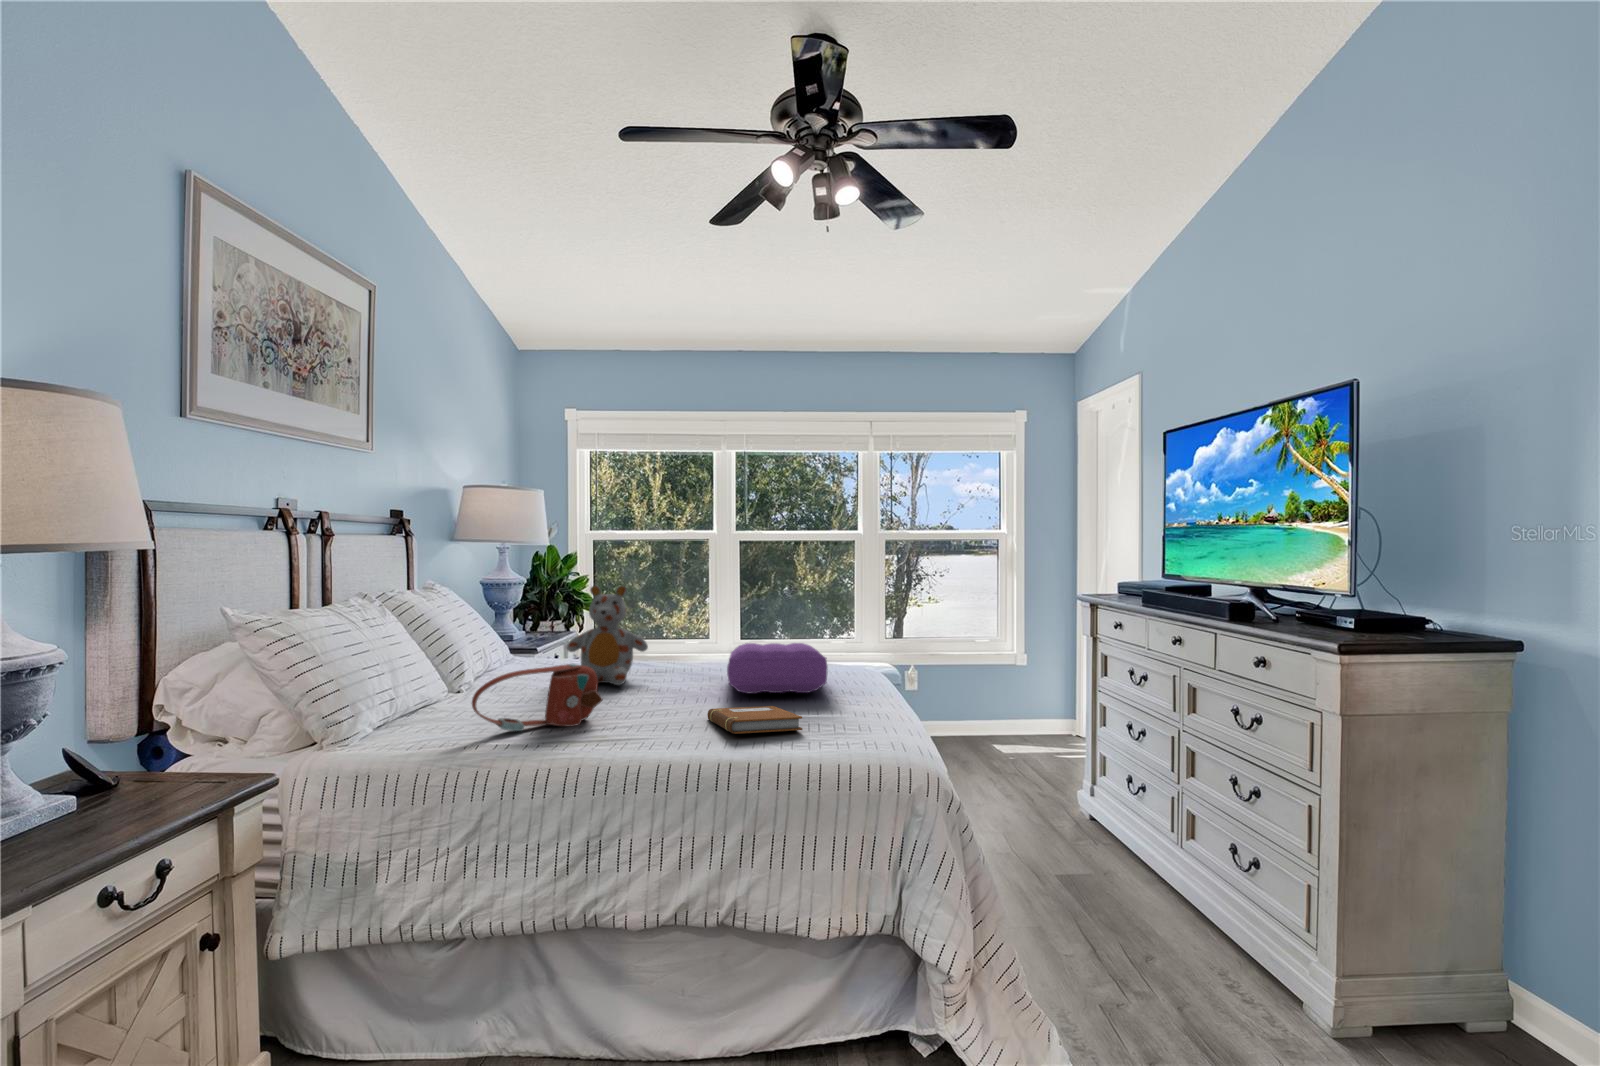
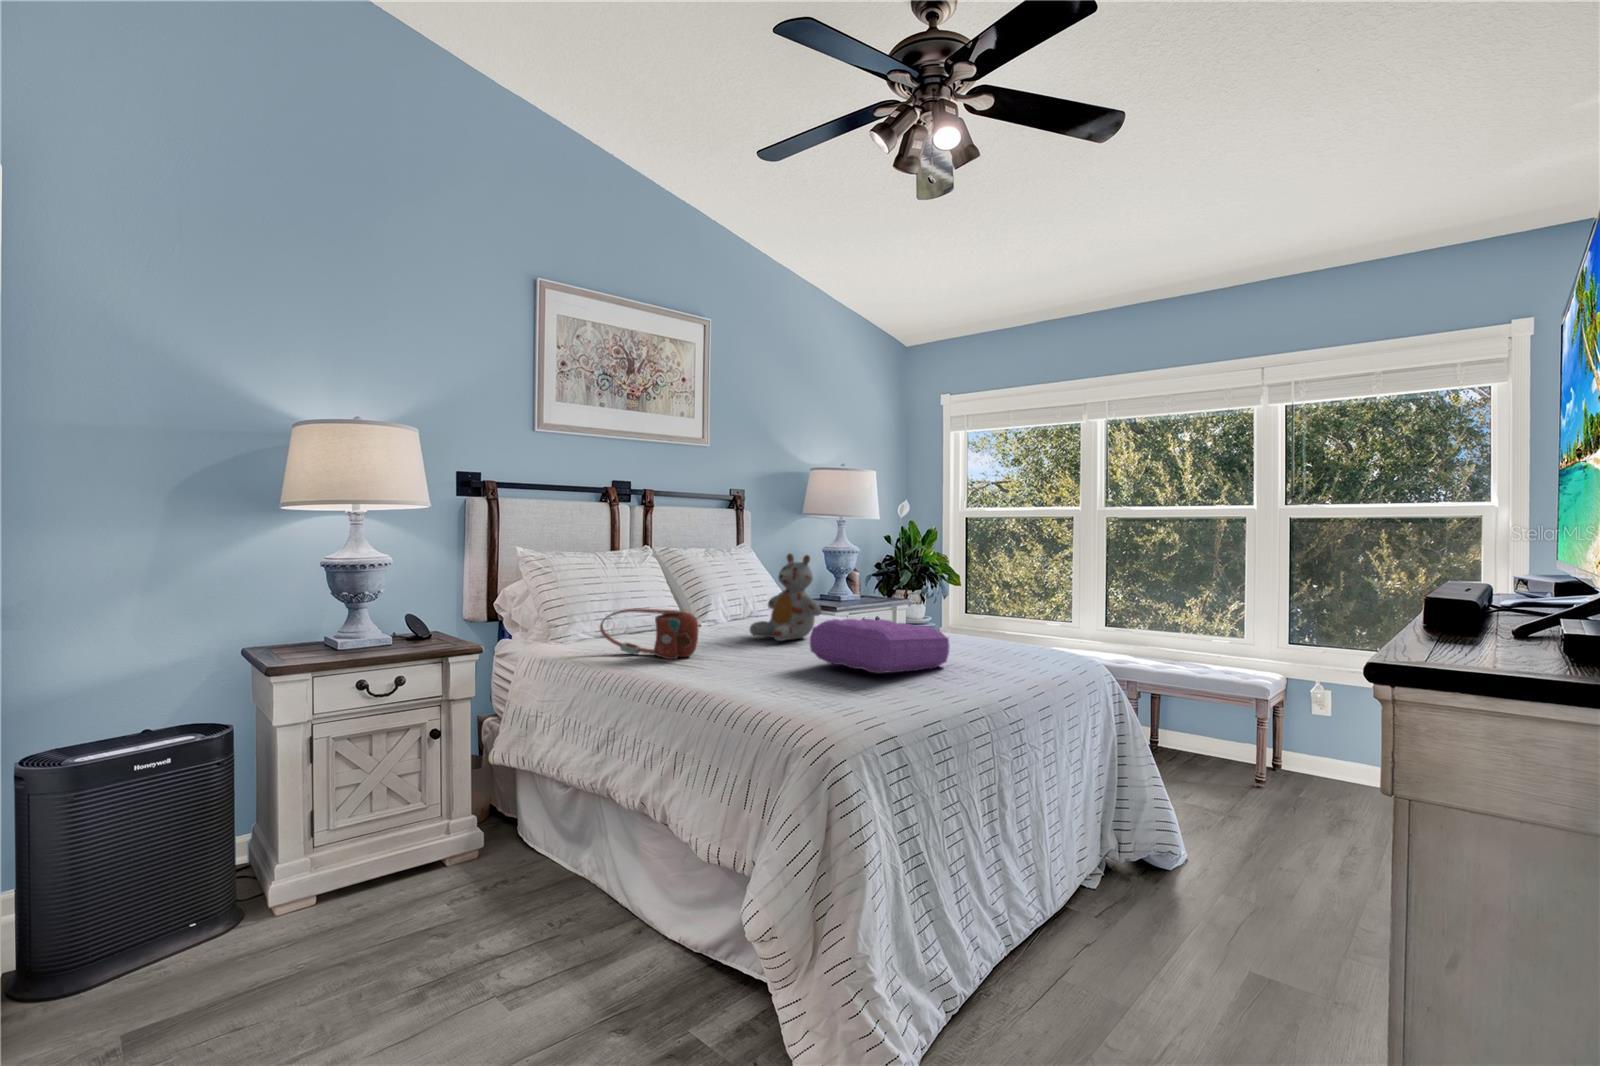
notebook: present [707,706,802,734] -> none [714,666,811,696]

